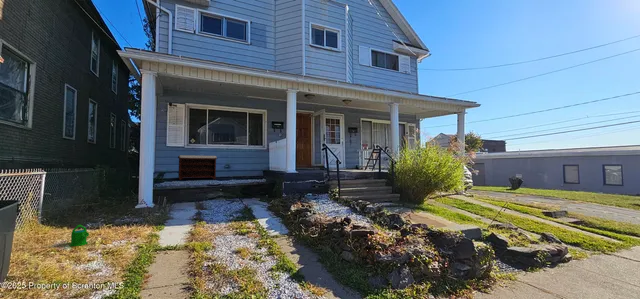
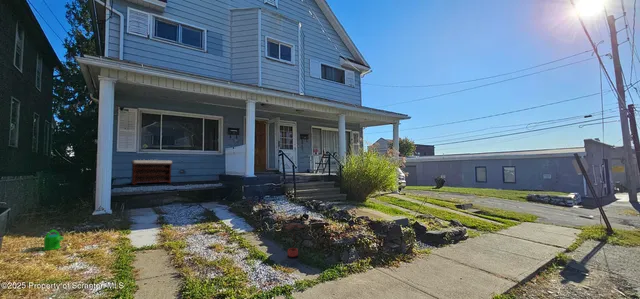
potted plant: none [316,229,343,271] -> present [283,223,305,257]

